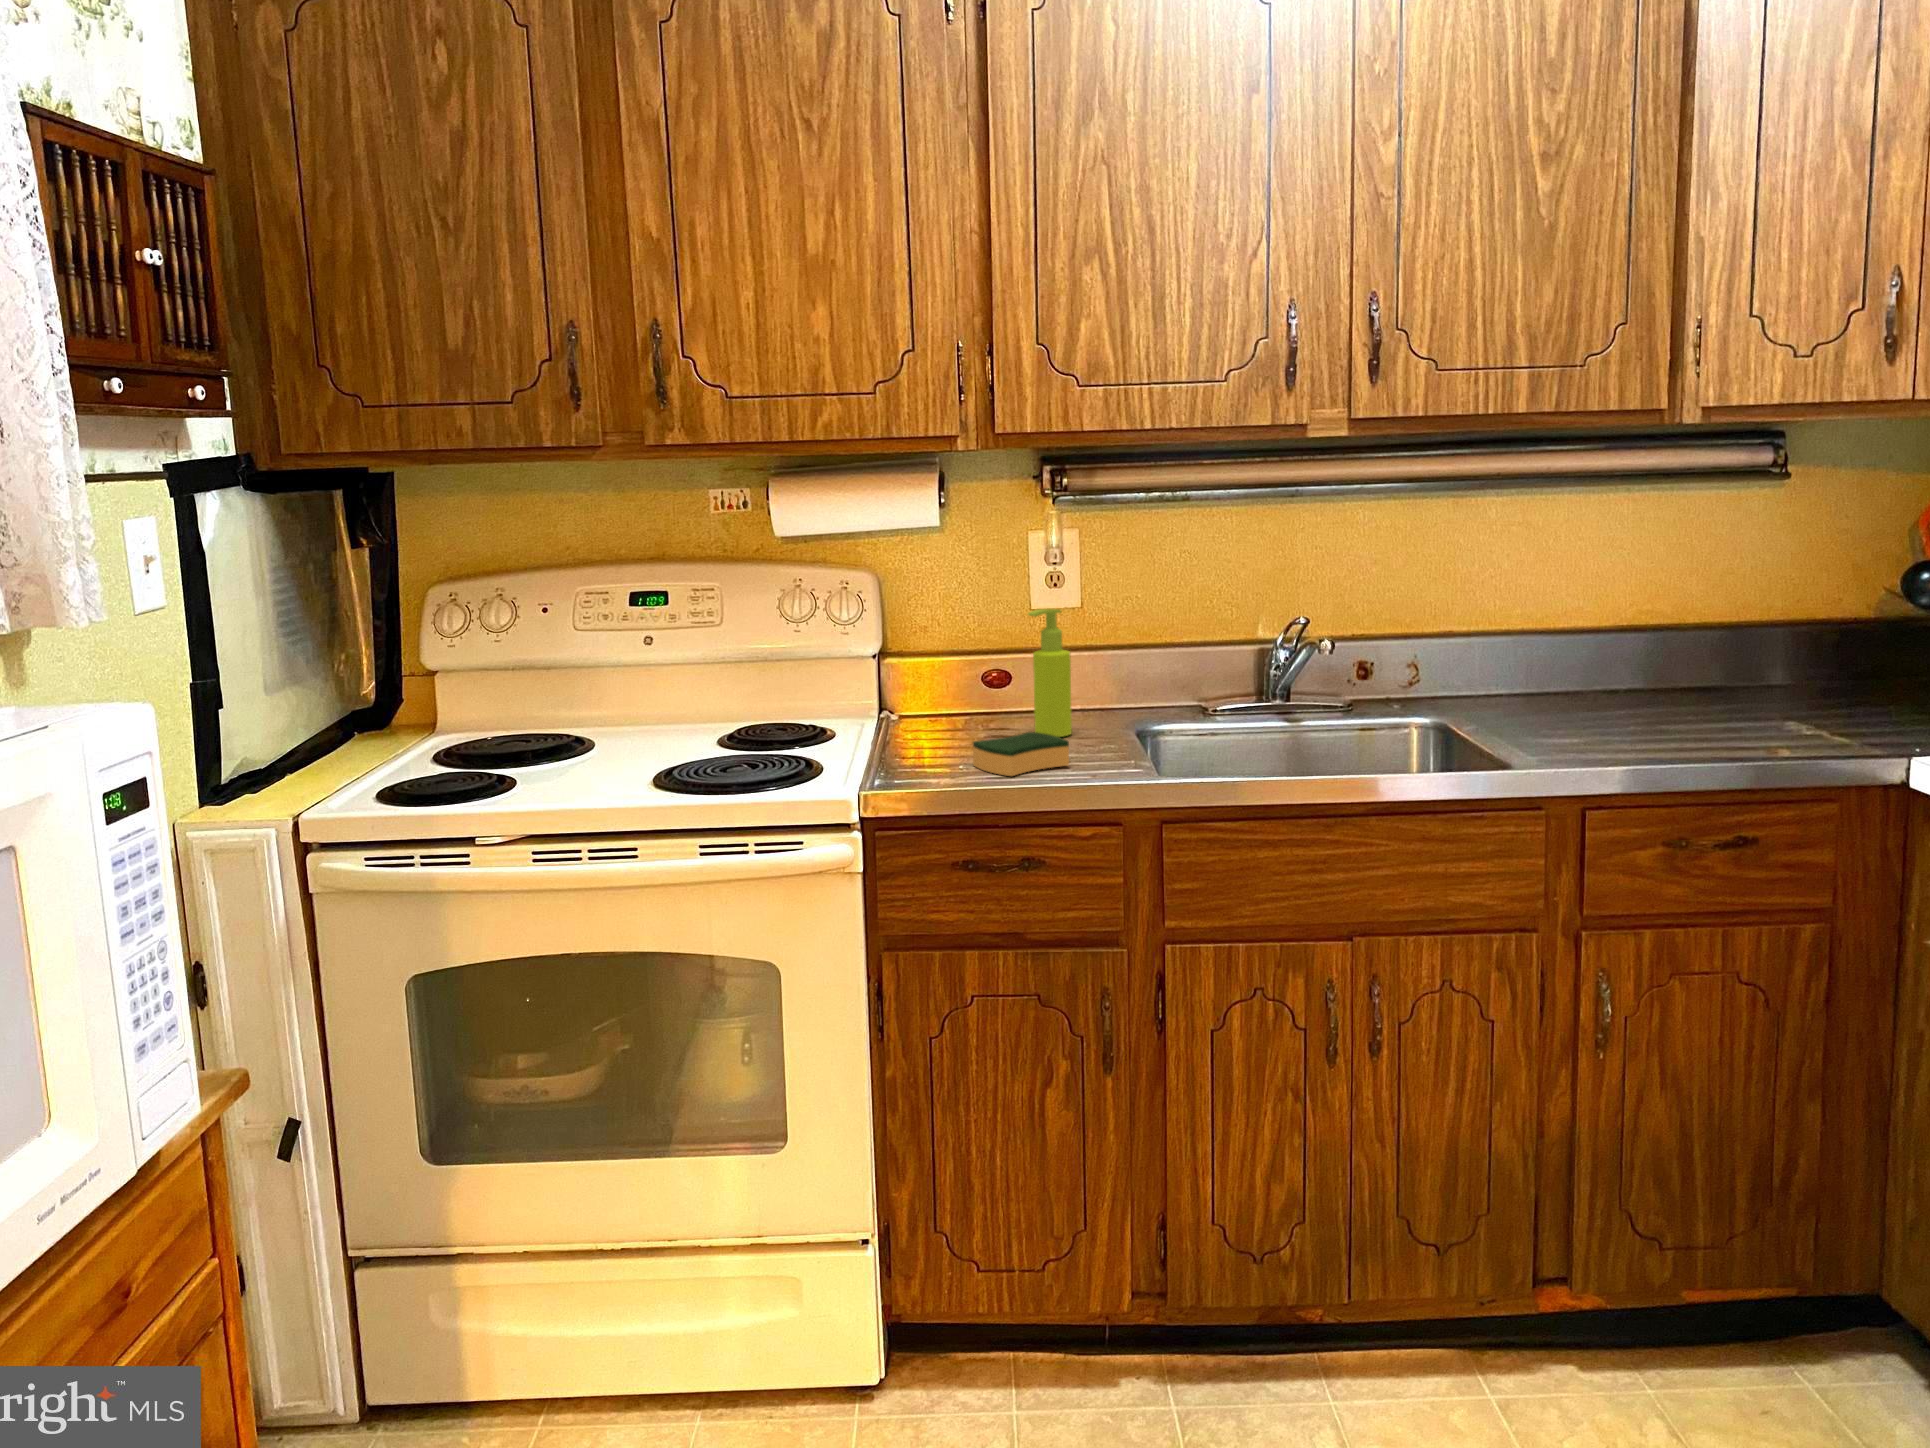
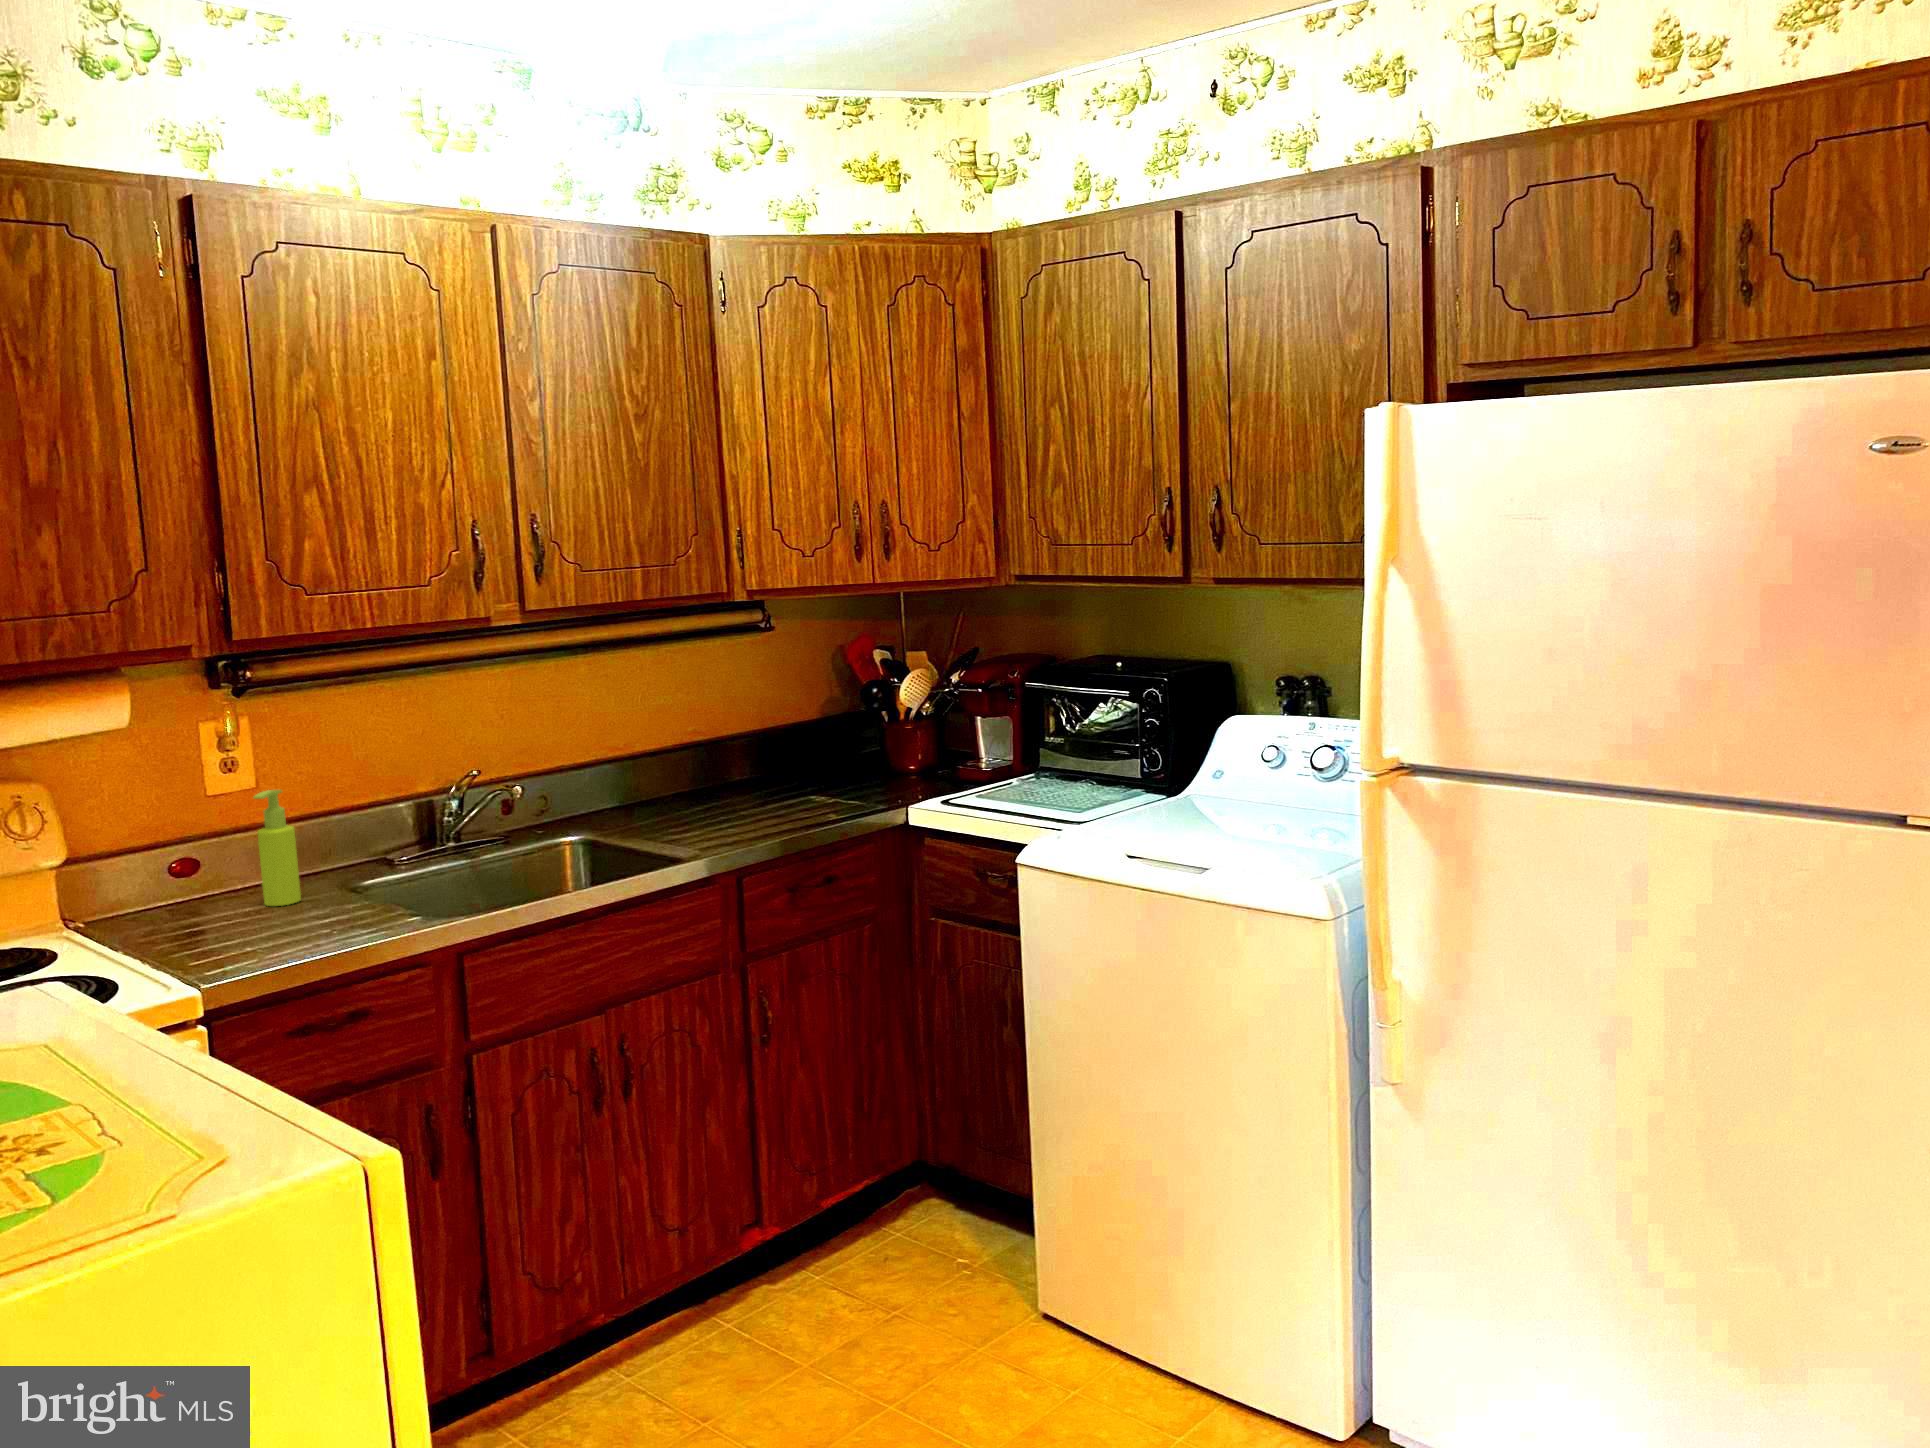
sponge: present [973,732,1069,776] -> none [255,900,347,941]

